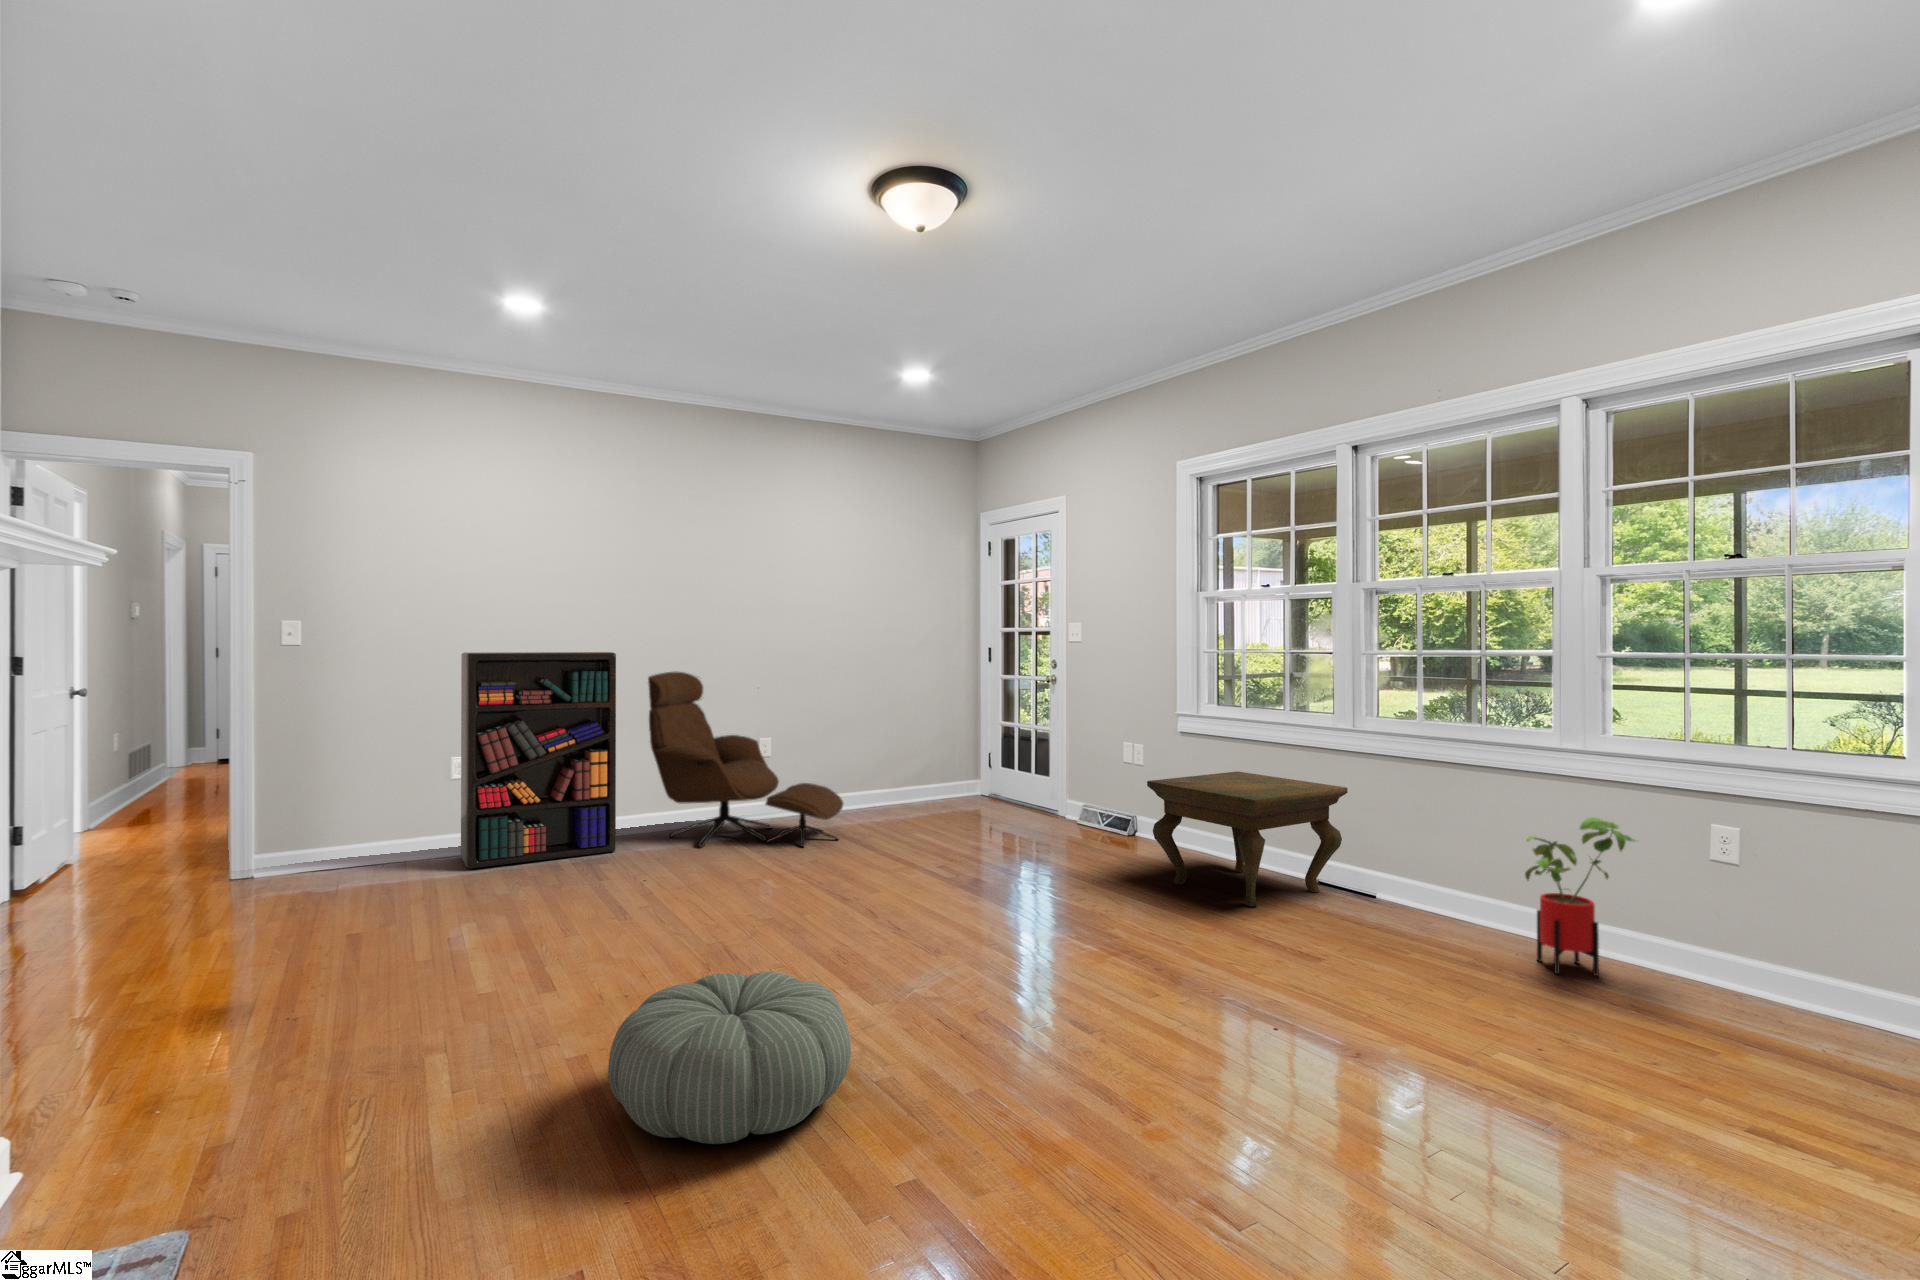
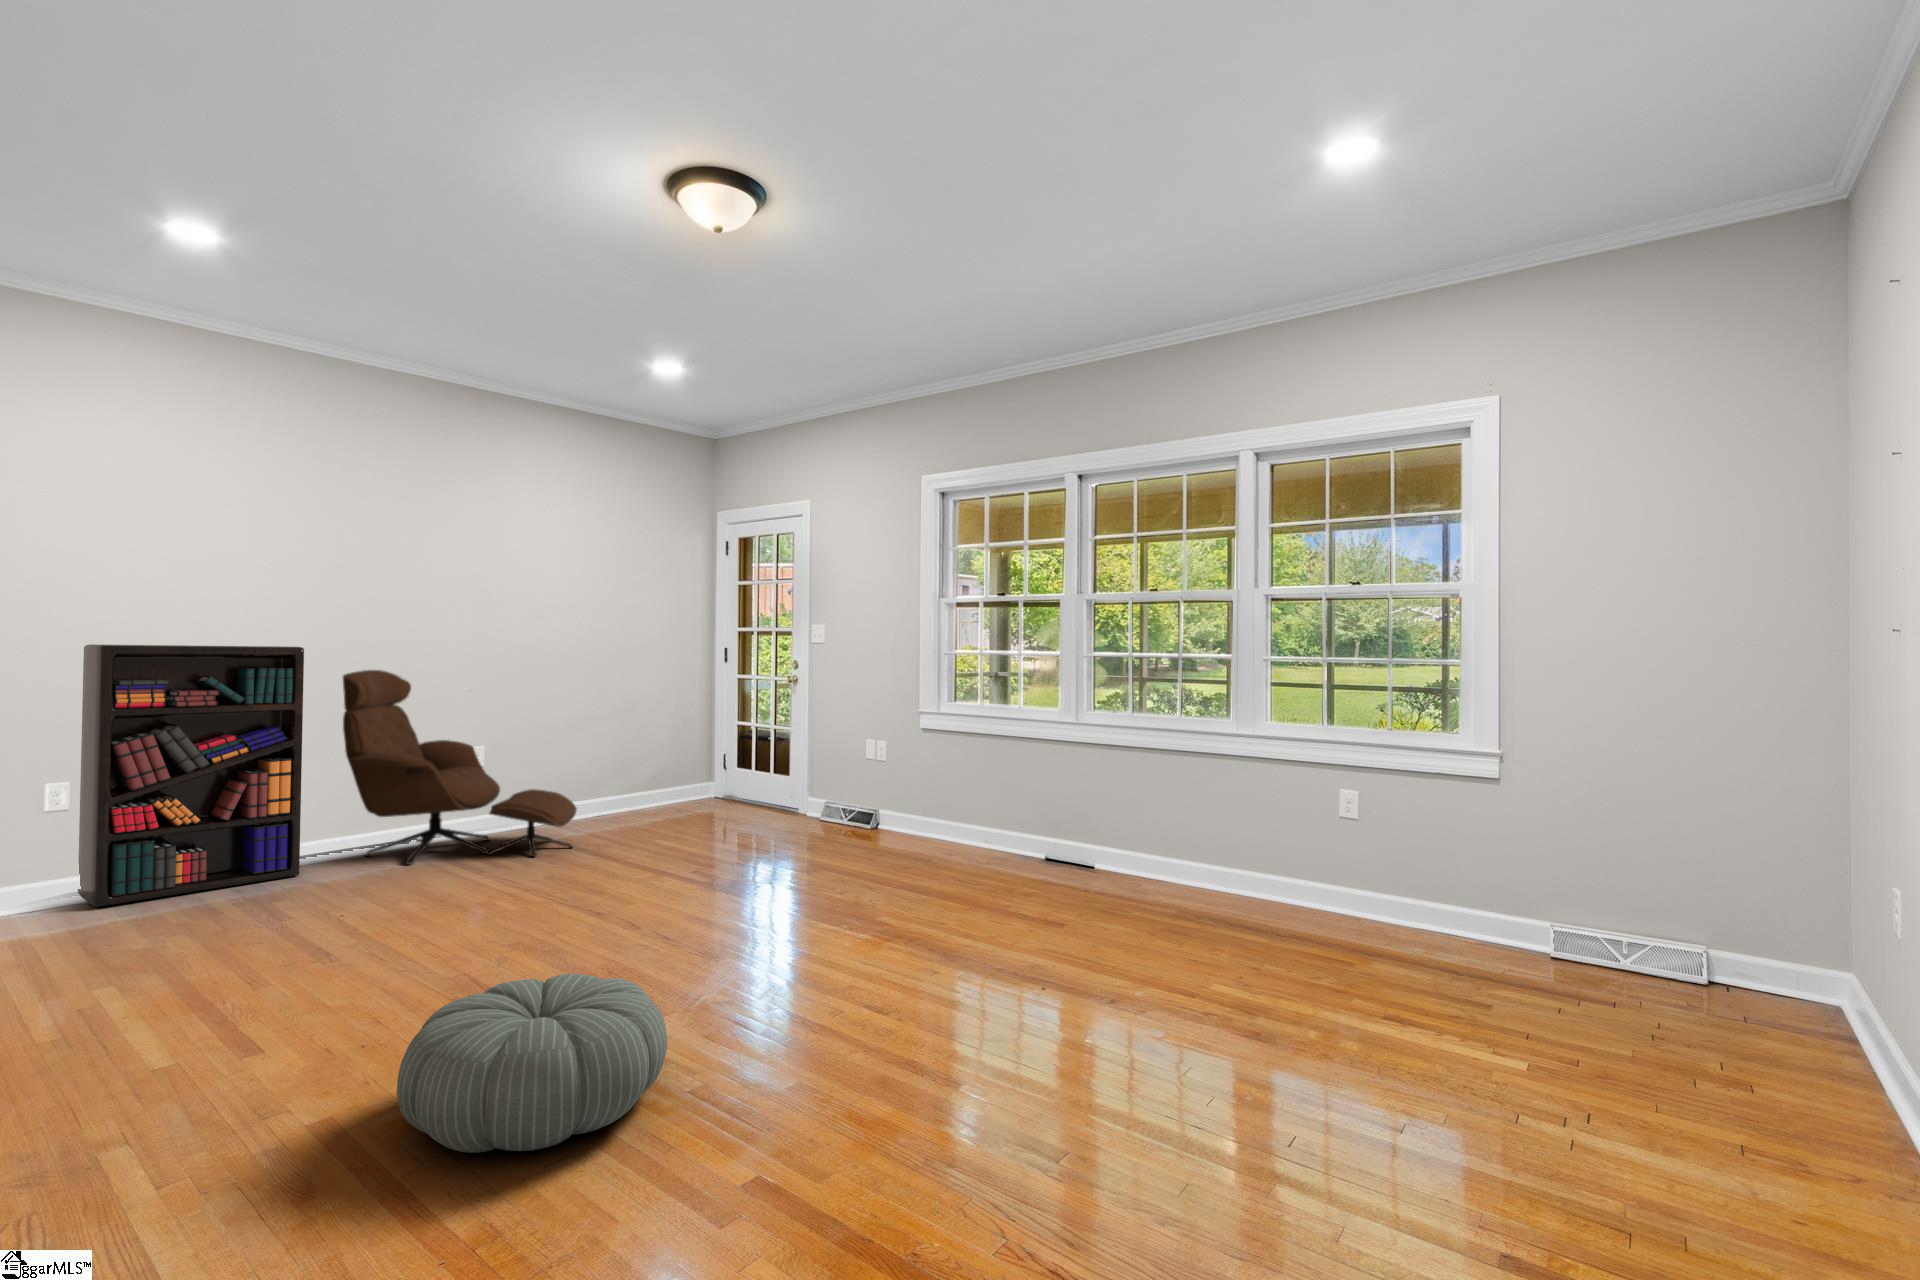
side table: present [1147,771,1348,907] -> none [899,762,1071,882]
house plant: present [1525,817,1636,976] -> none [1214,786,1295,915]

